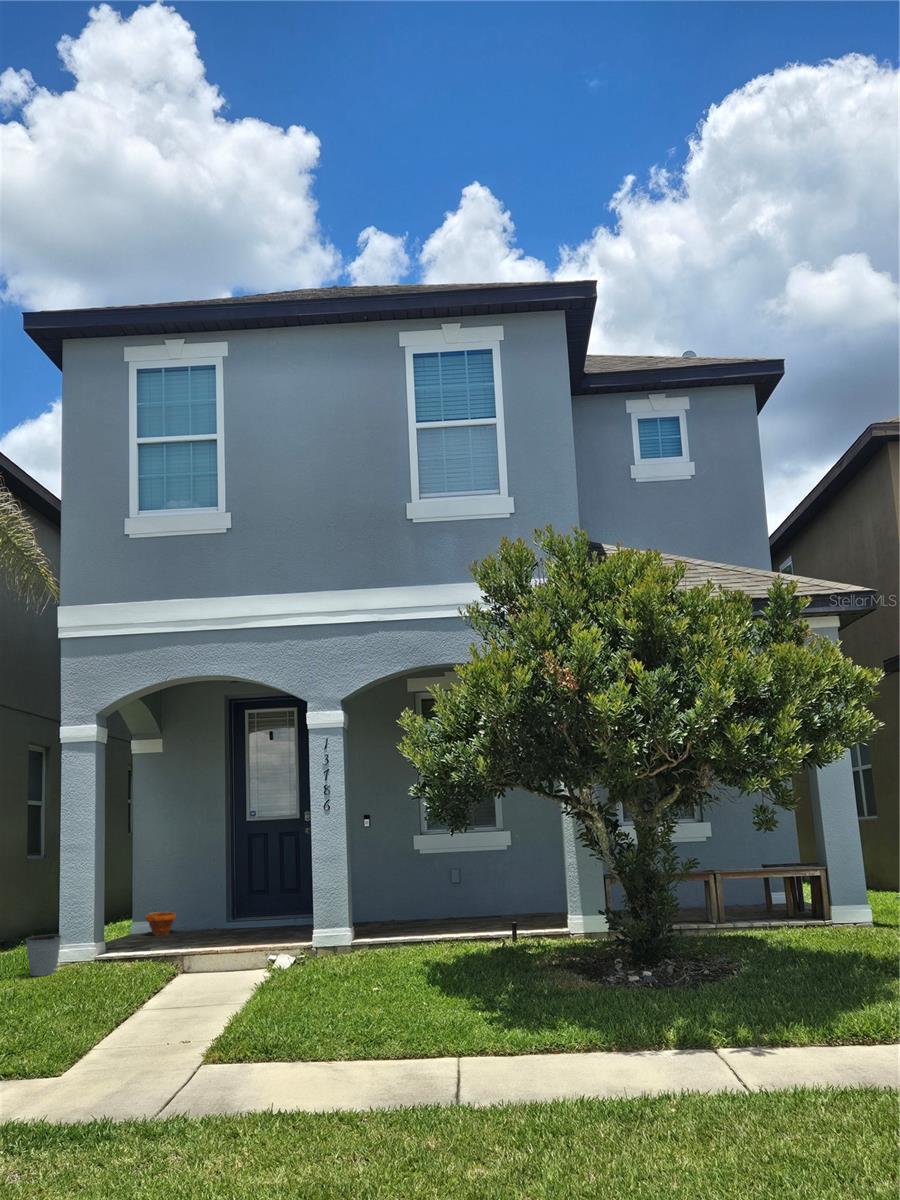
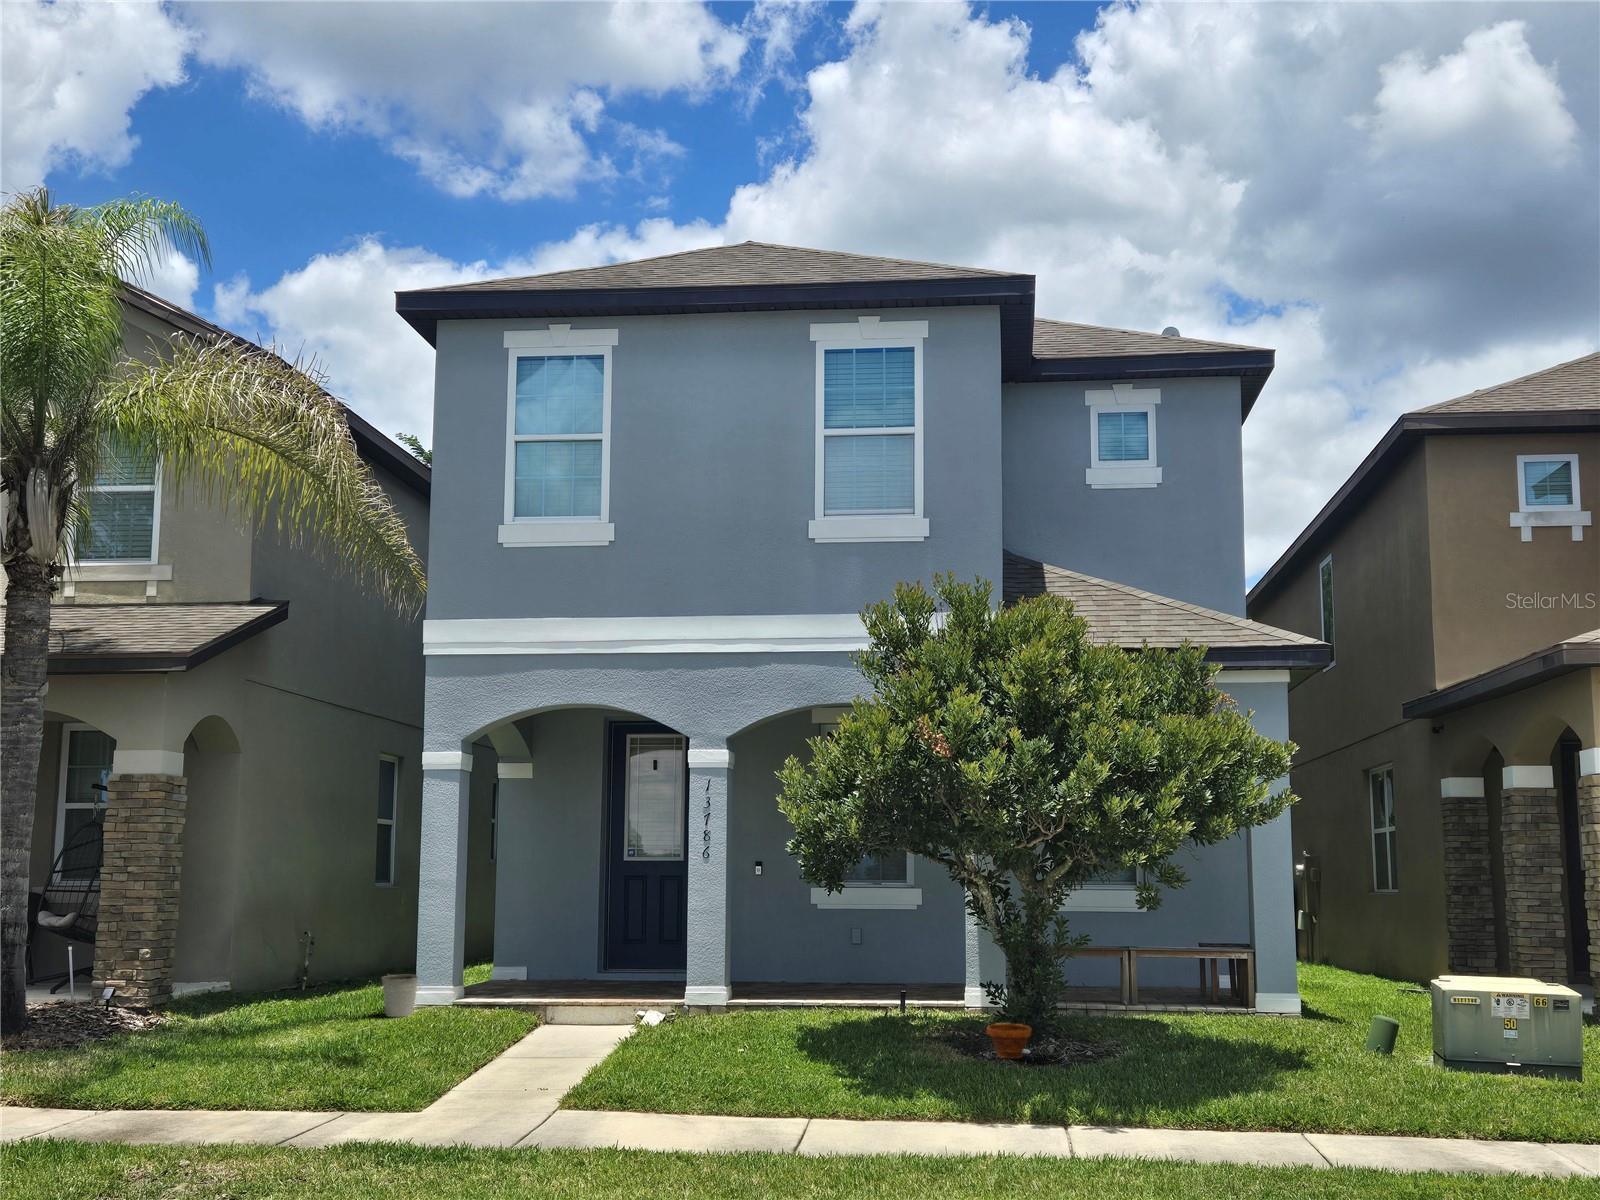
planter: present [145,912,176,935] -> present [987,1023,1031,1058]

